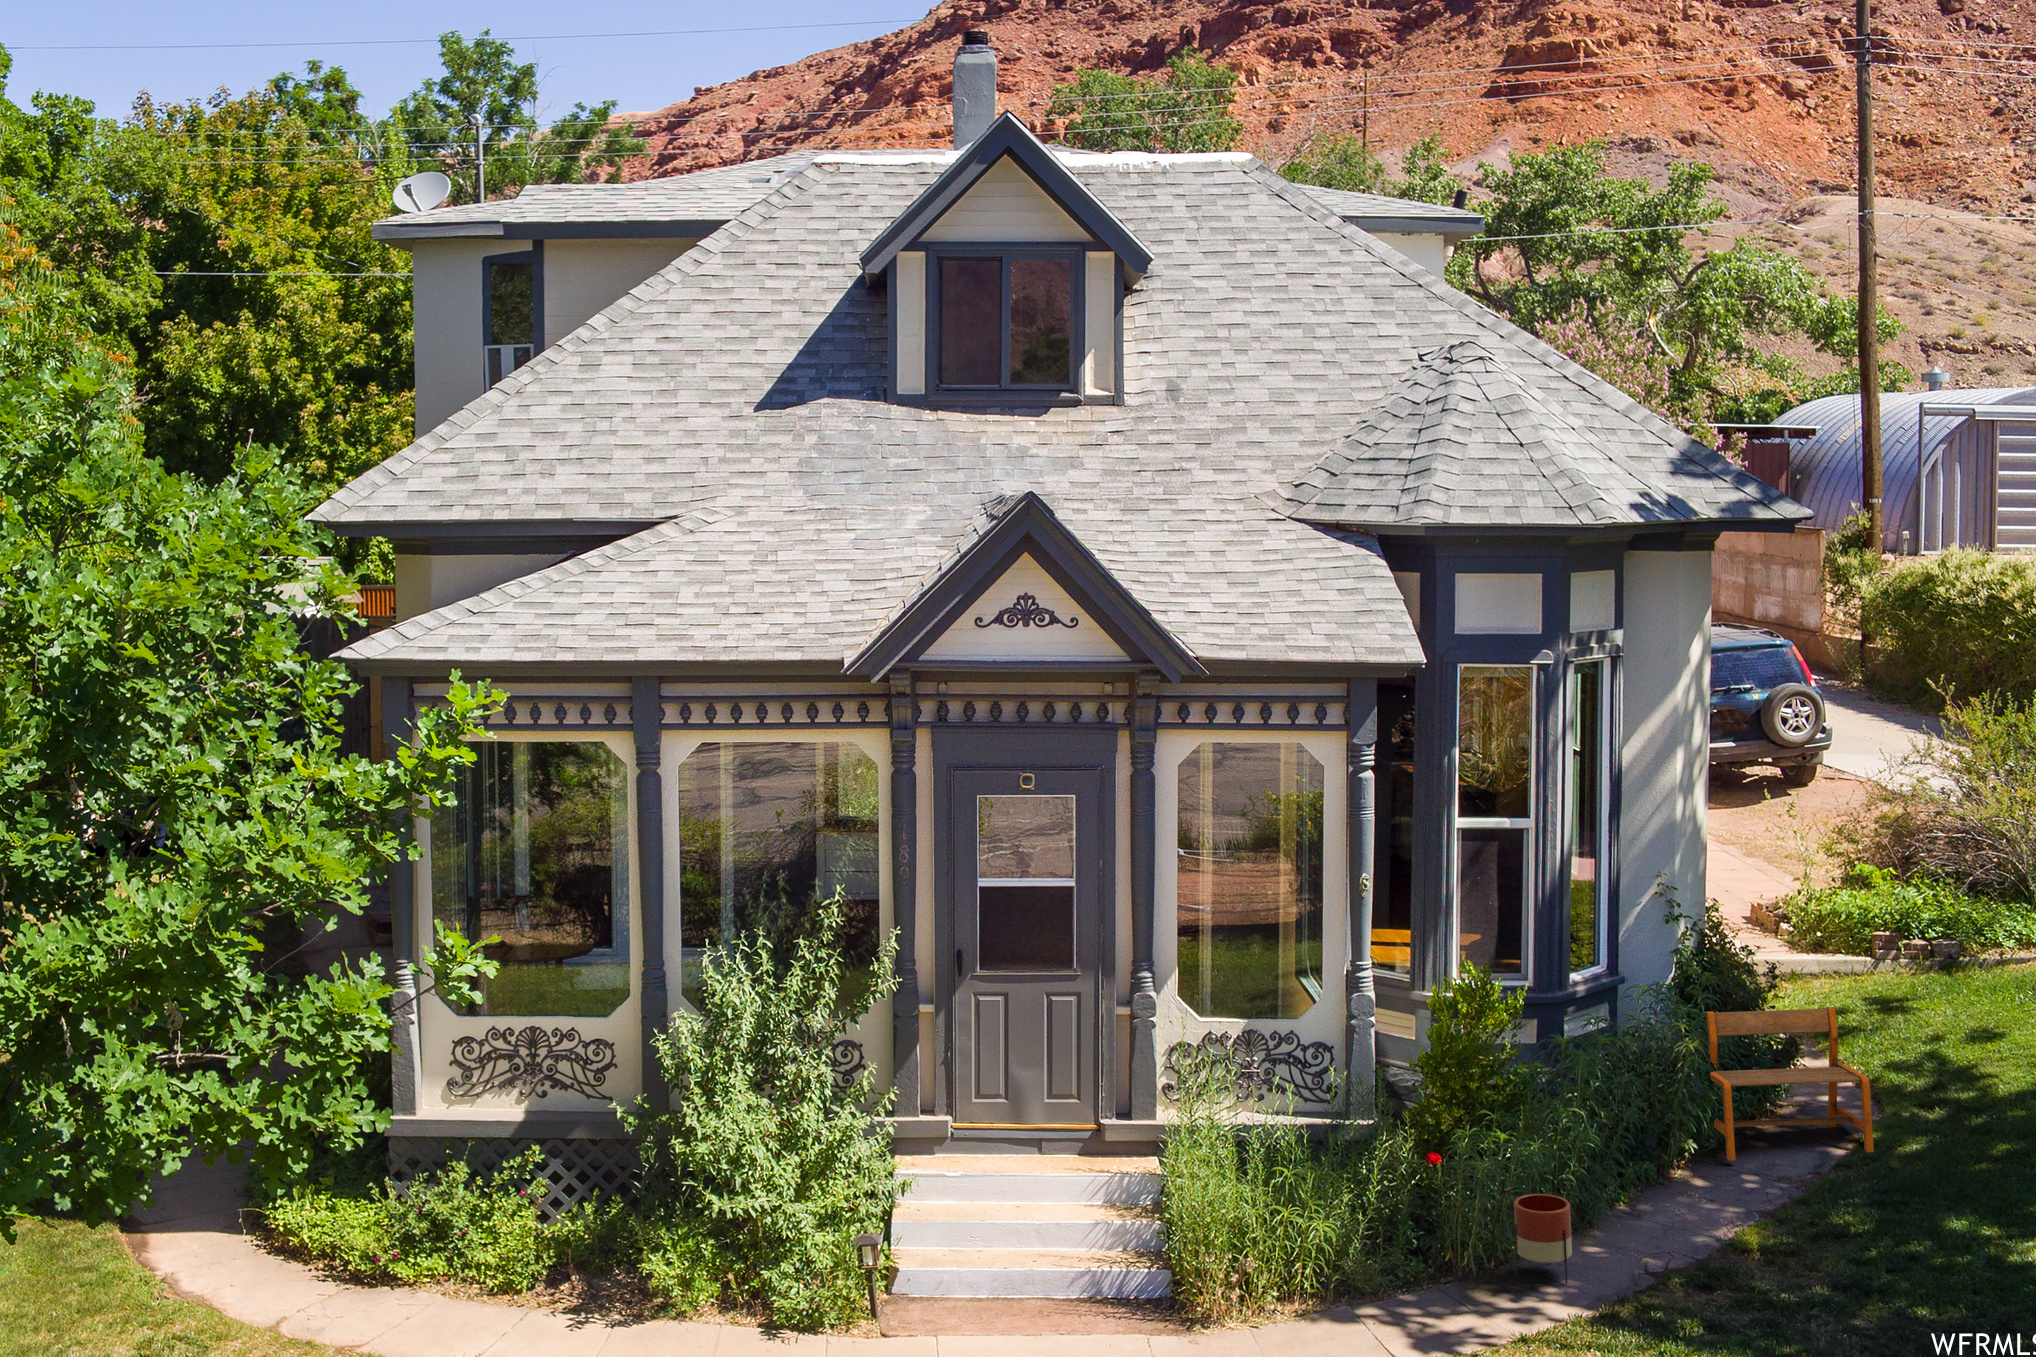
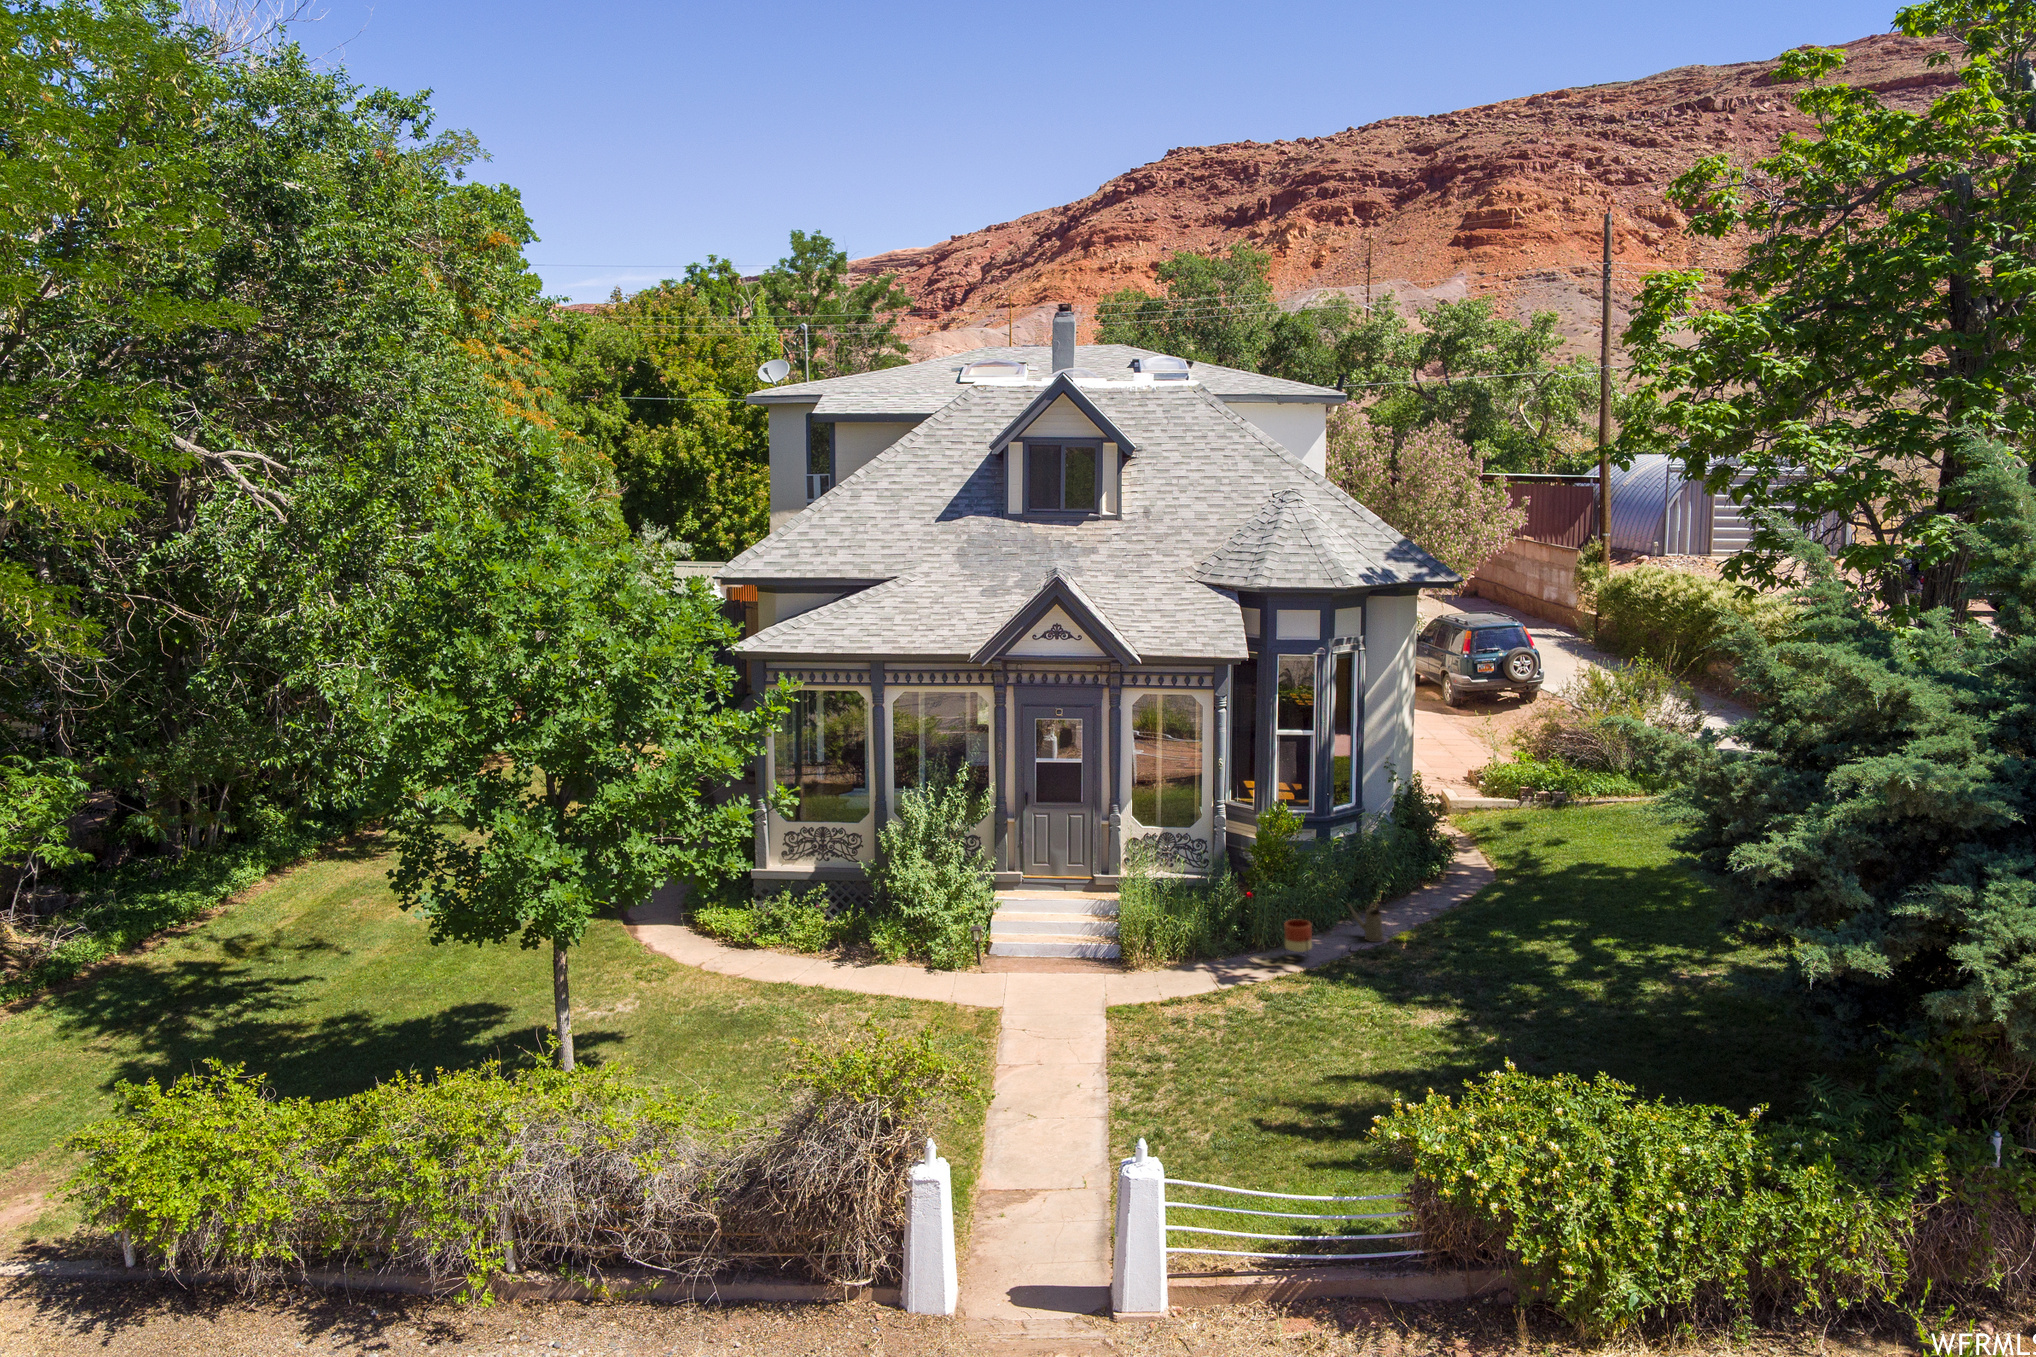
bench: present [1706,1007,1874,1161] -> none [1405,832,1487,908]
watering can: none [1621,1154,1711,1235] -> present [1348,904,1383,942]

